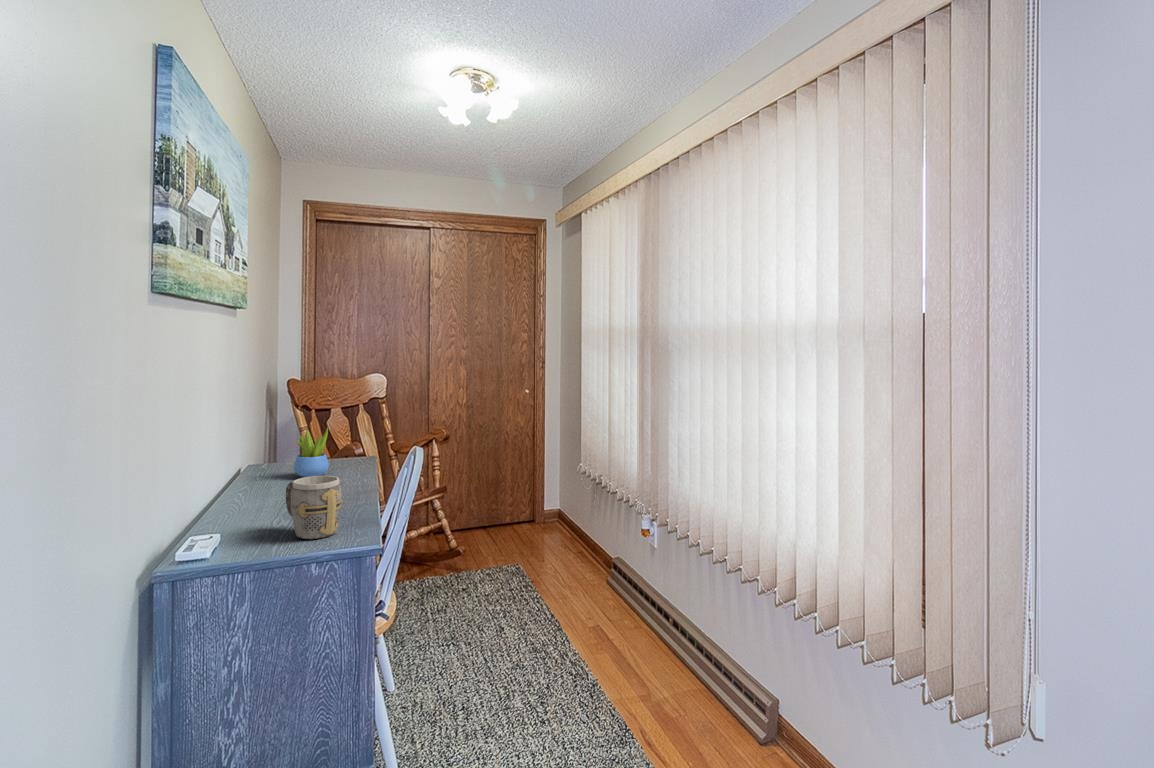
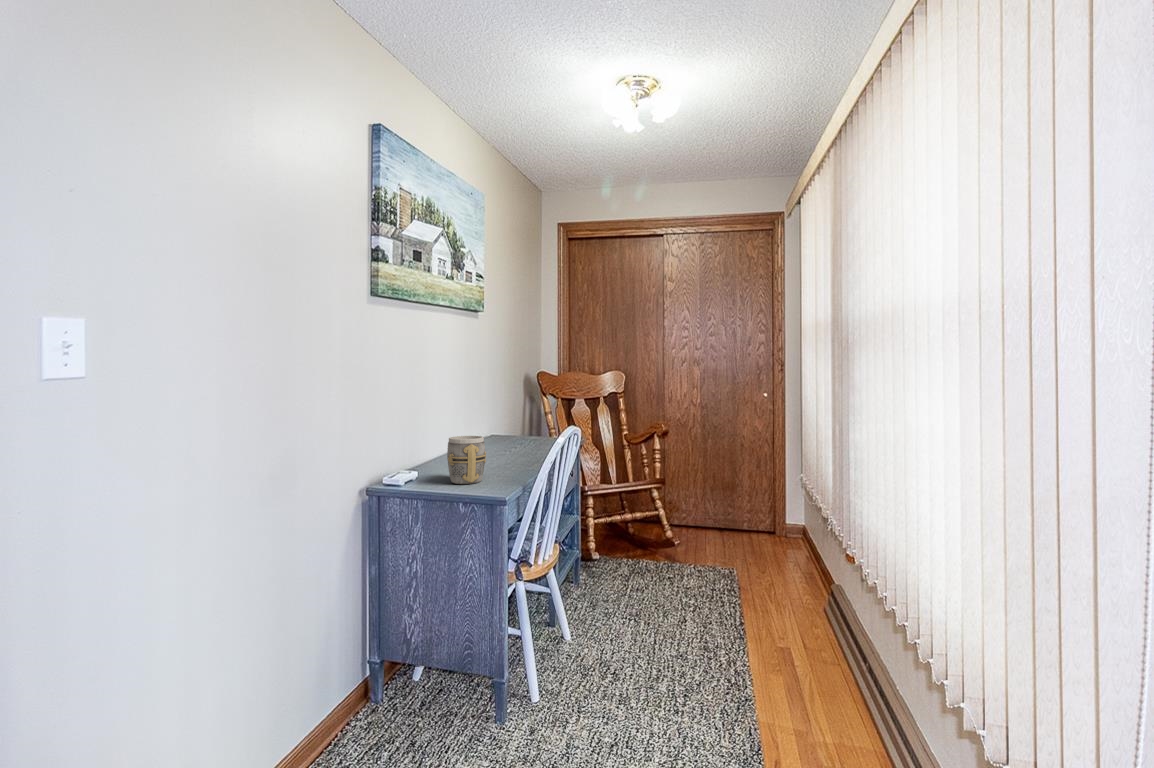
succulent plant: present [294,428,329,477] -> none [506,408,533,450]

